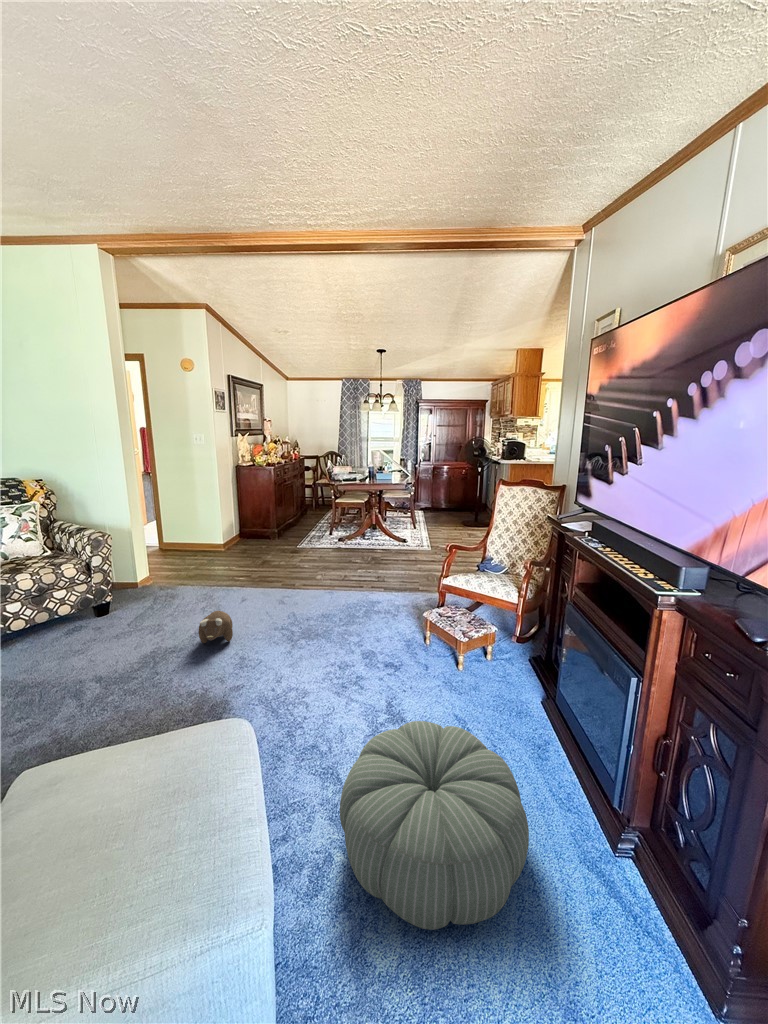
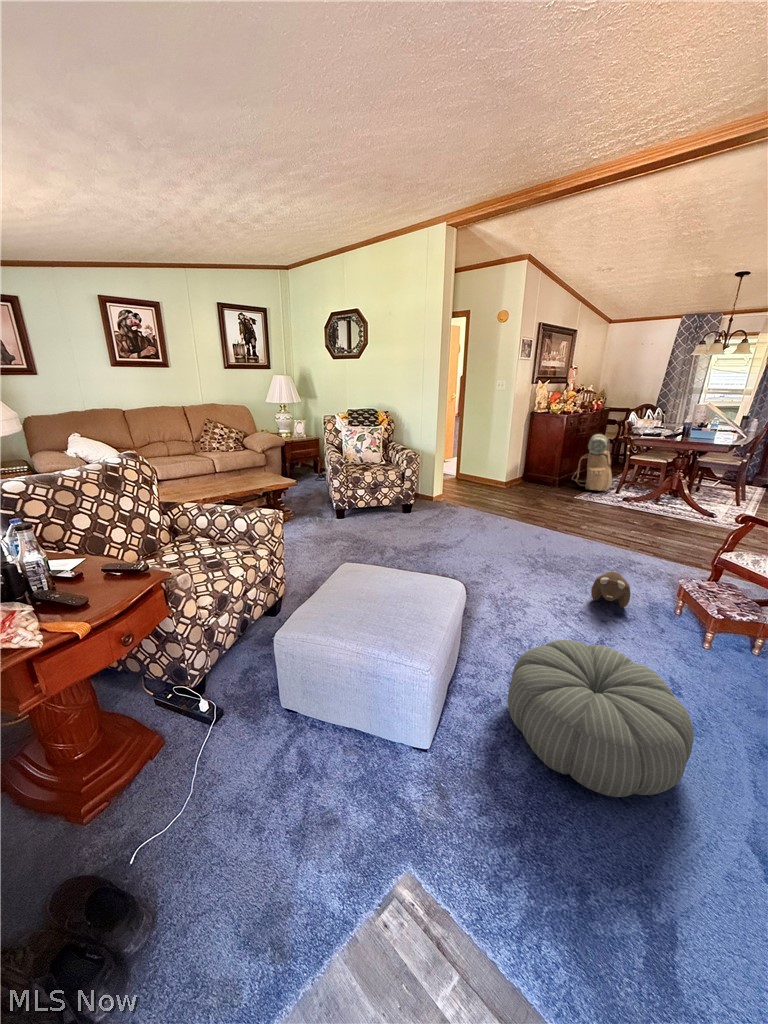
backpack: none [289,482,325,536] -> present [572,434,612,491]
plush toy: present [198,611,233,643] -> present [591,572,631,608]

